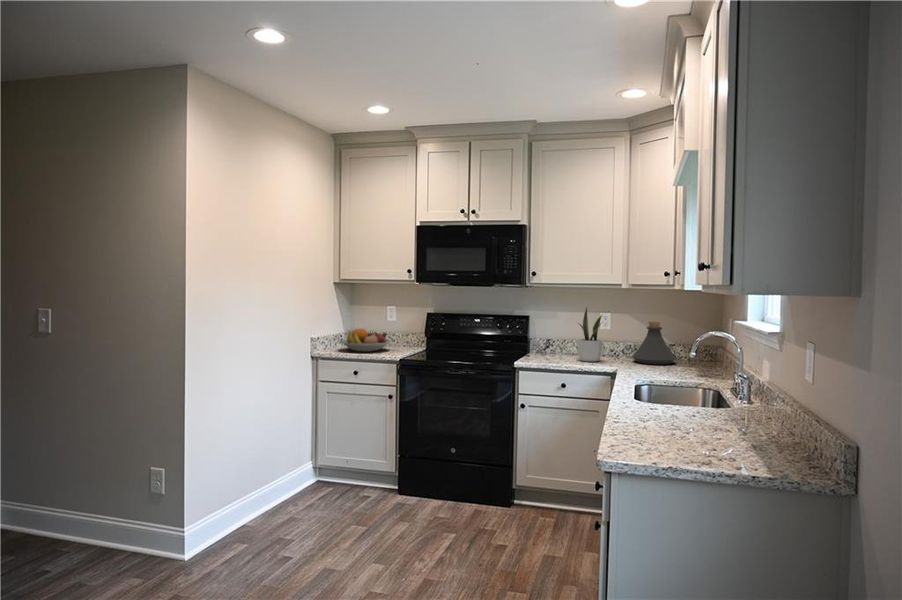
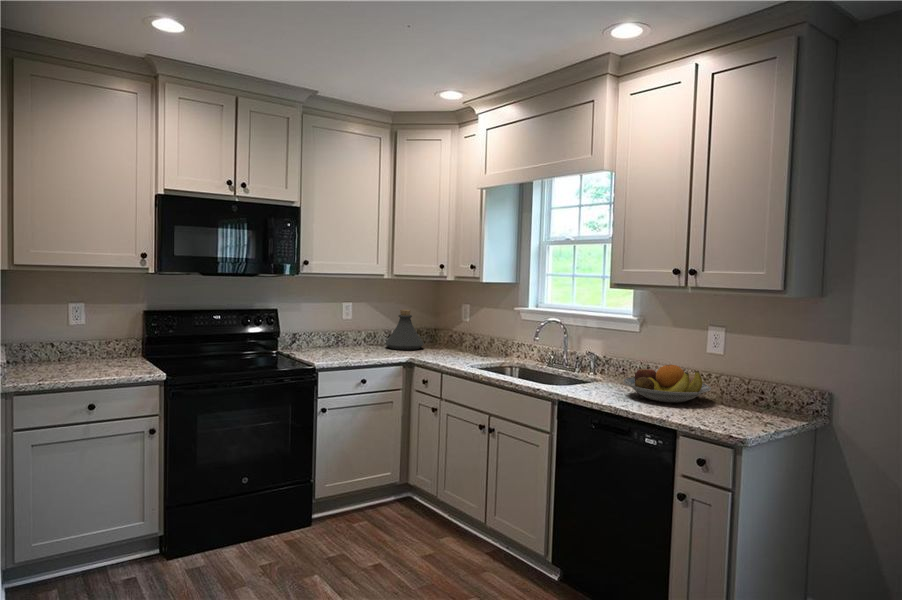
potted plant: present [577,307,602,362] -> none [339,295,381,354]
fruit bowl: present [340,328,391,352] -> present [623,365,711,403]

